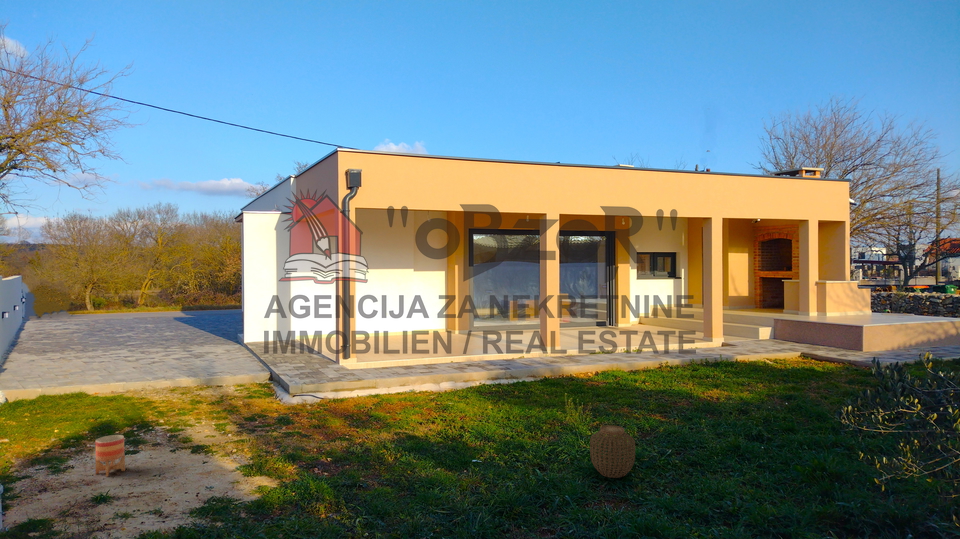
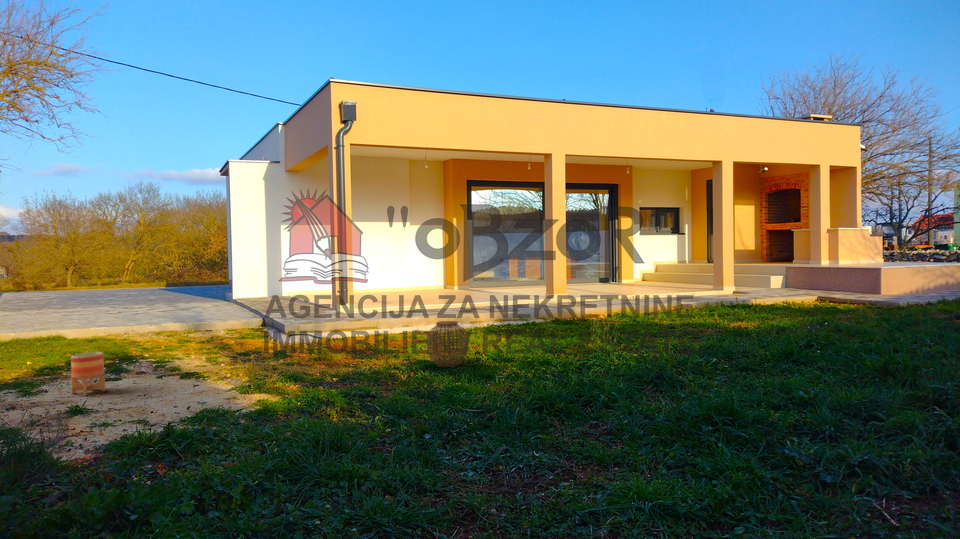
woven basket: present [590,425,635,478] -> present [427,321,468,367]

